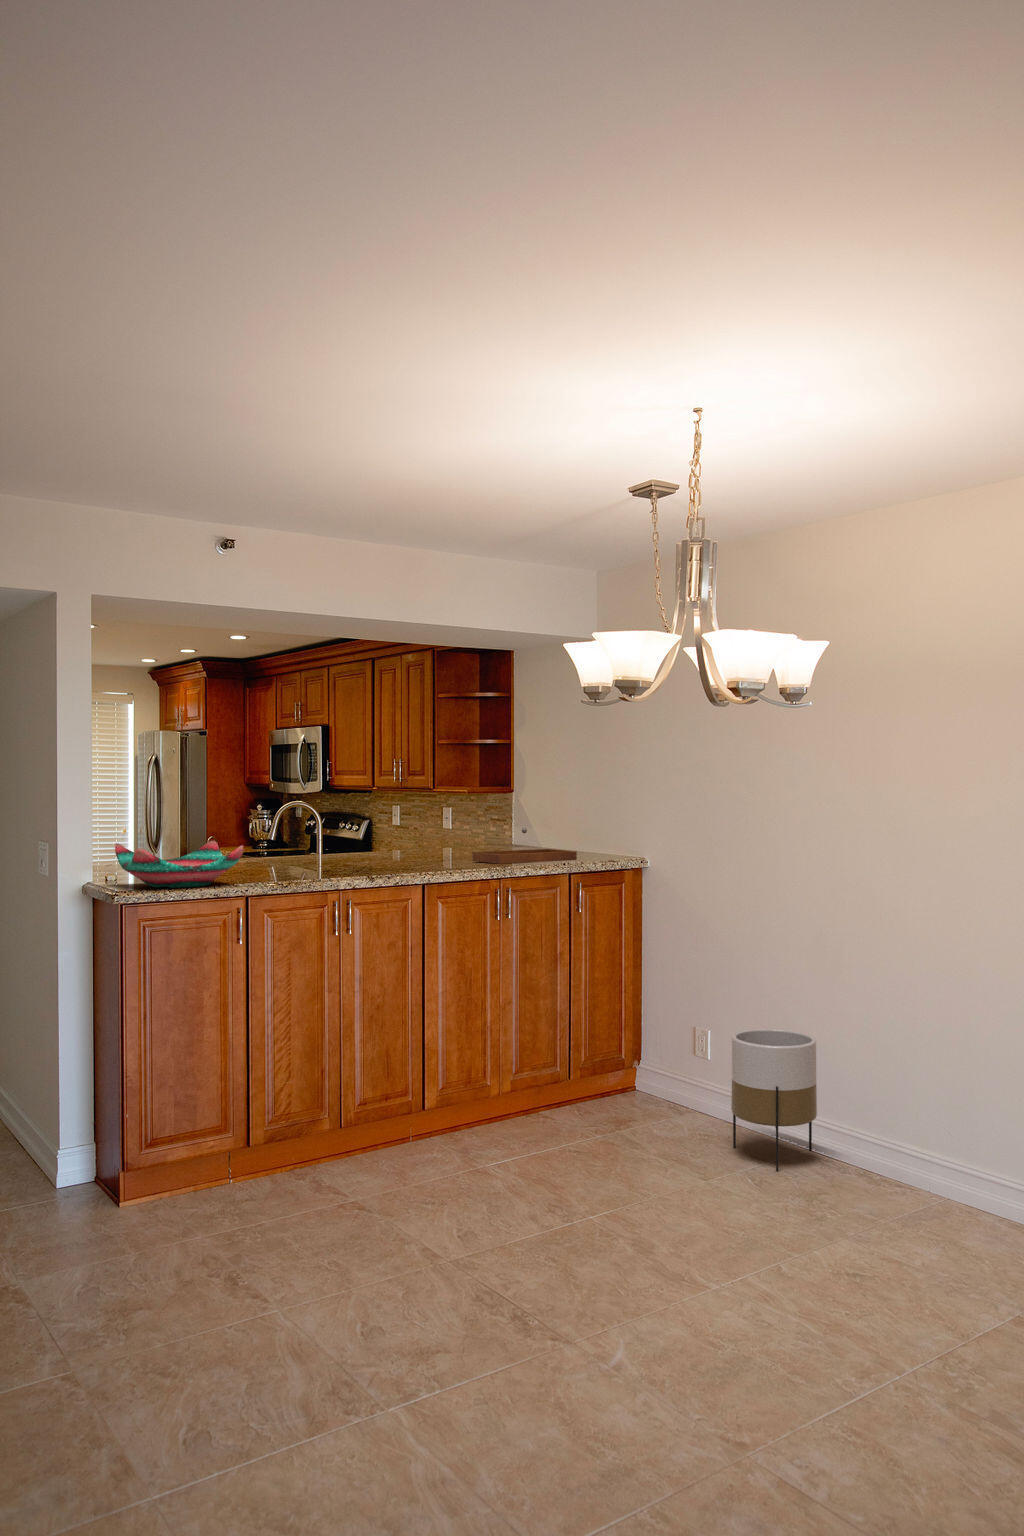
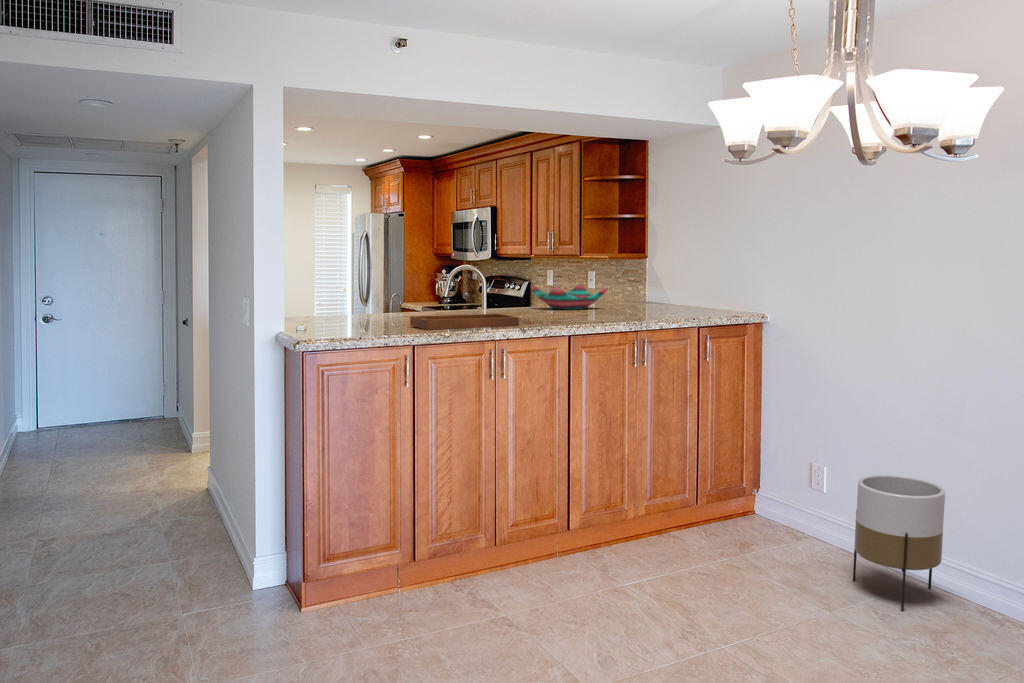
tray: present [473,828,577,864] -> present [410,292,519,330]
decorative bowl: present [115,841,243,888] -> present [531,284,607,310]

